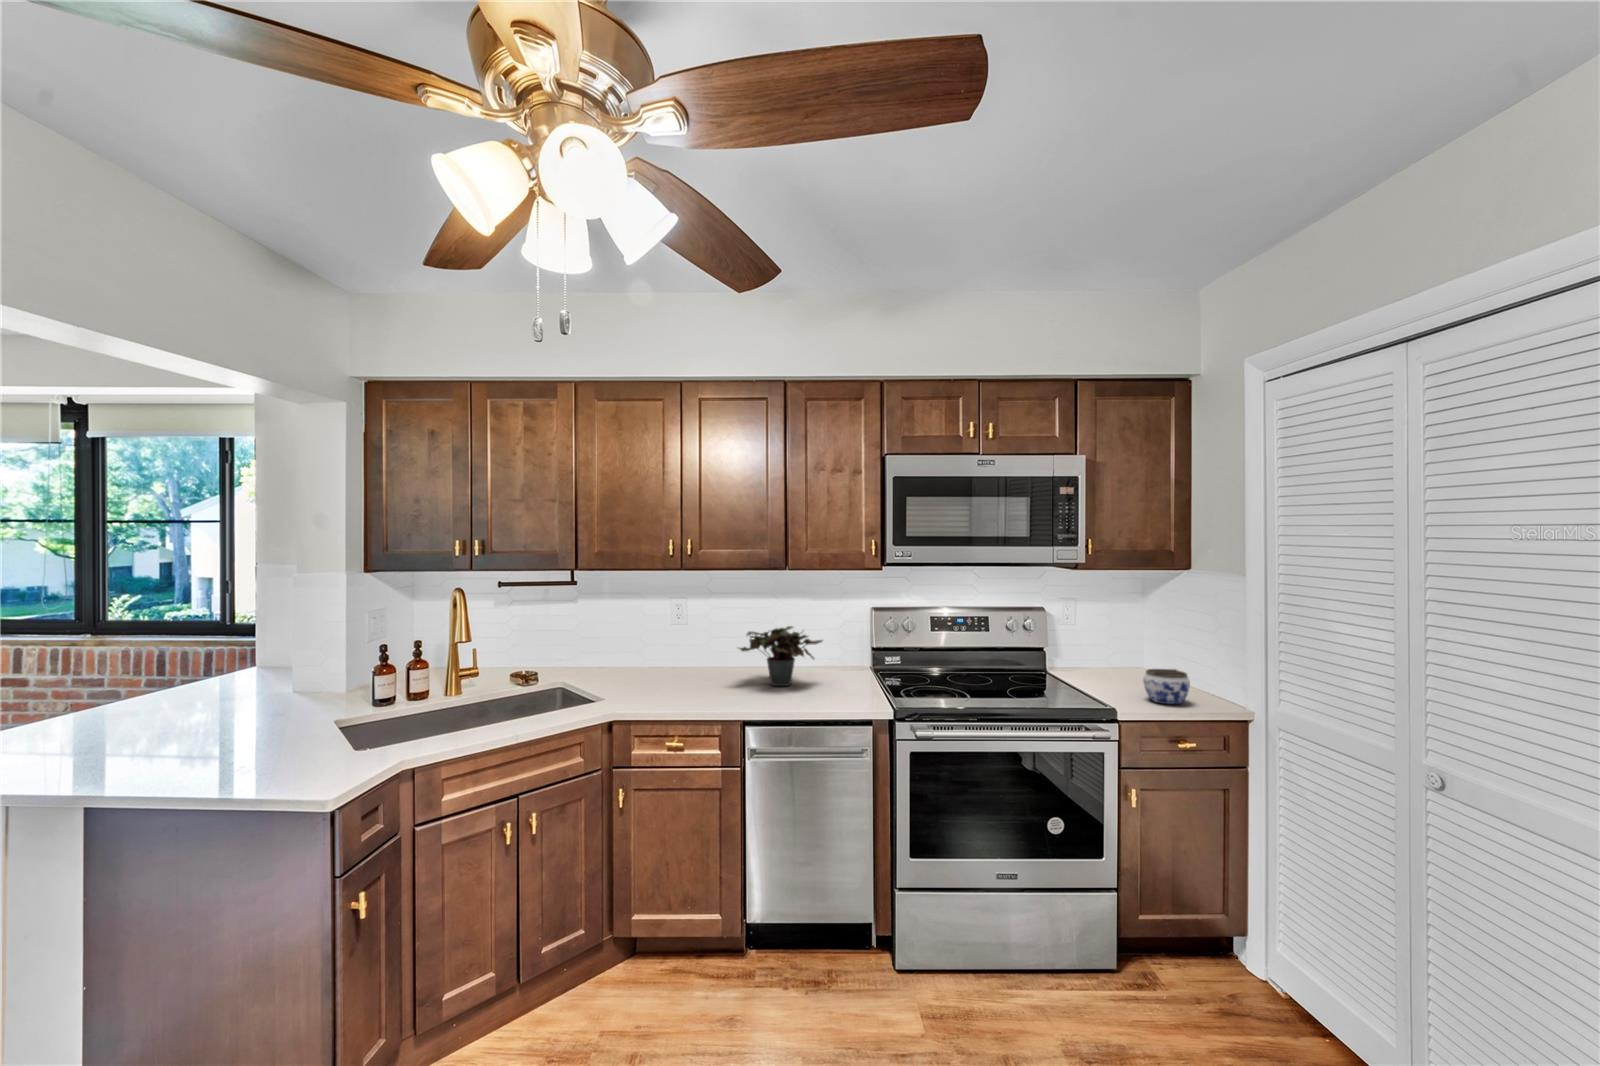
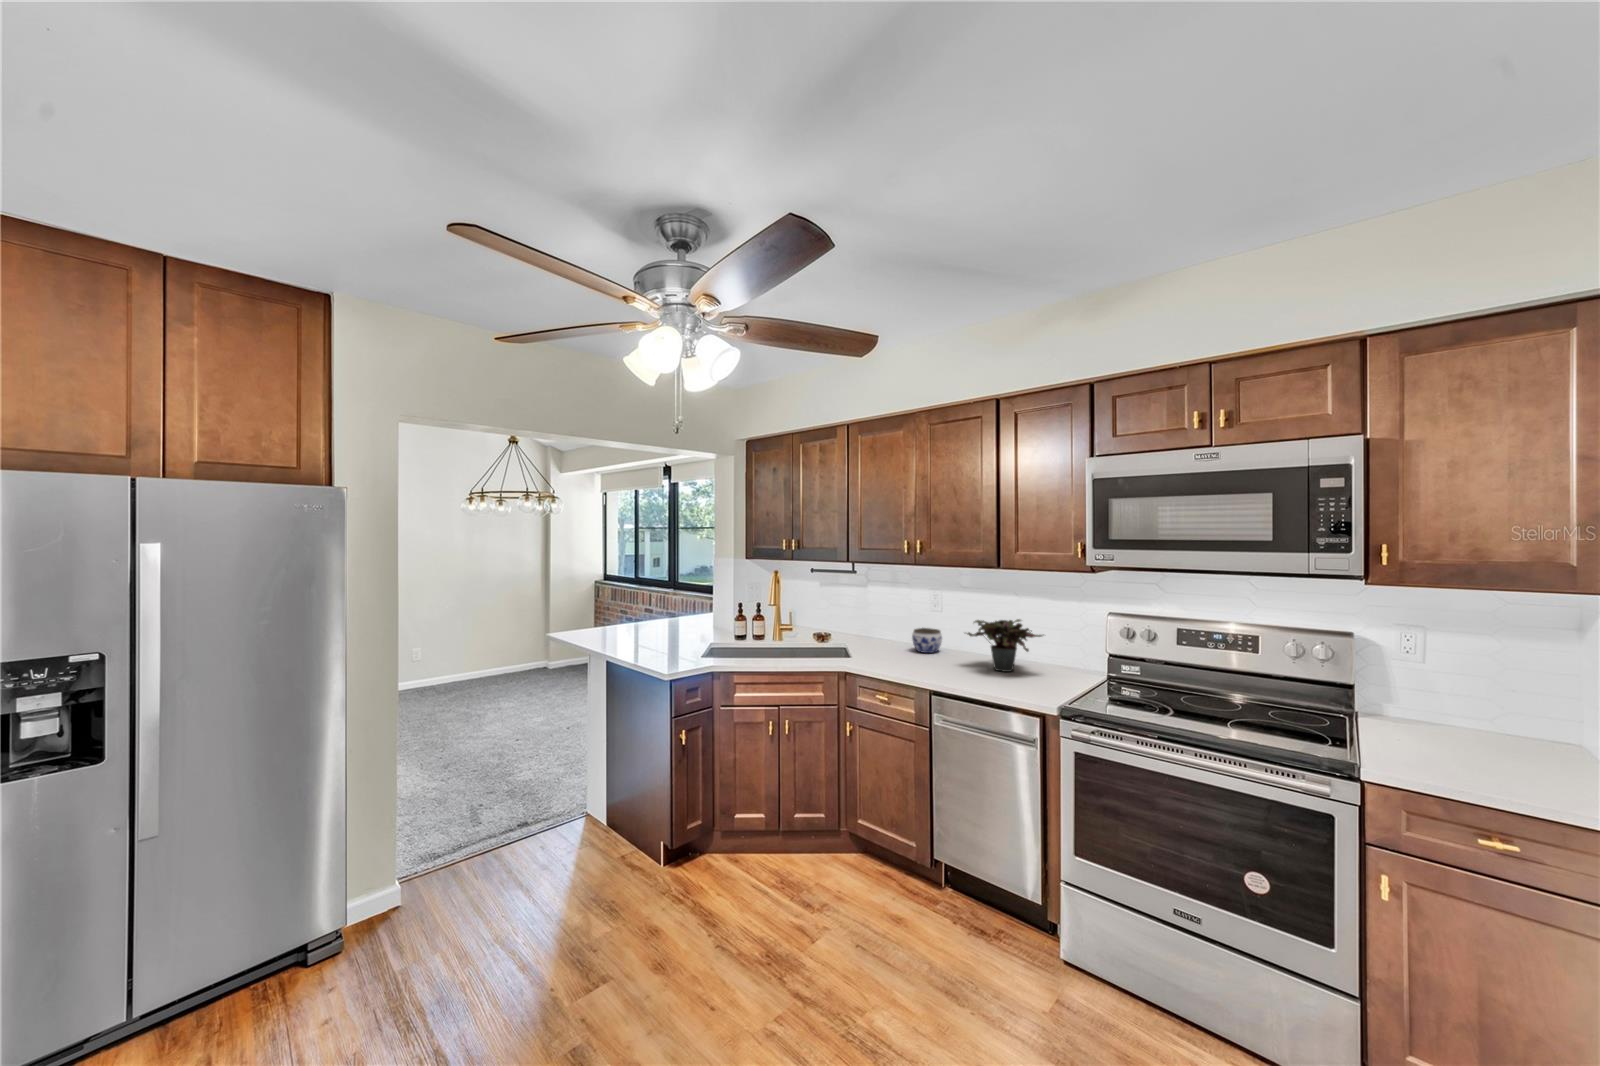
jar: present [1144,669,1190,704] -> present [912,628,942,653]

